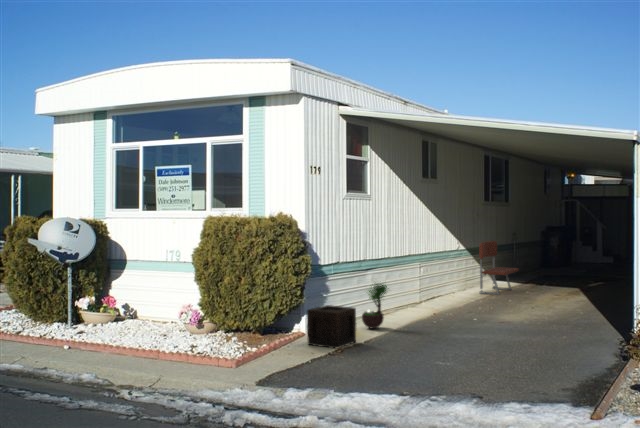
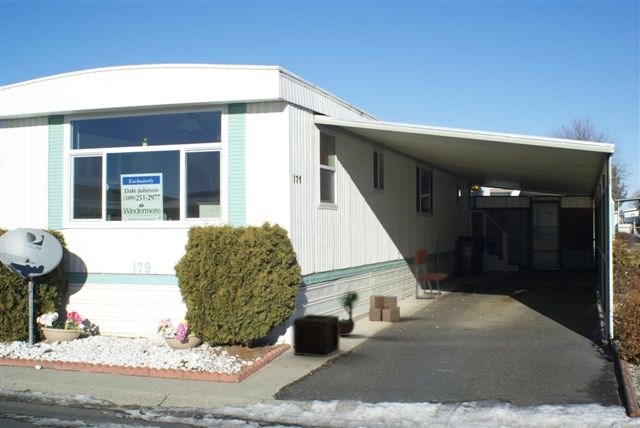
cardboard box: none [412,288,445,317] -> present [369,295,400,322]

